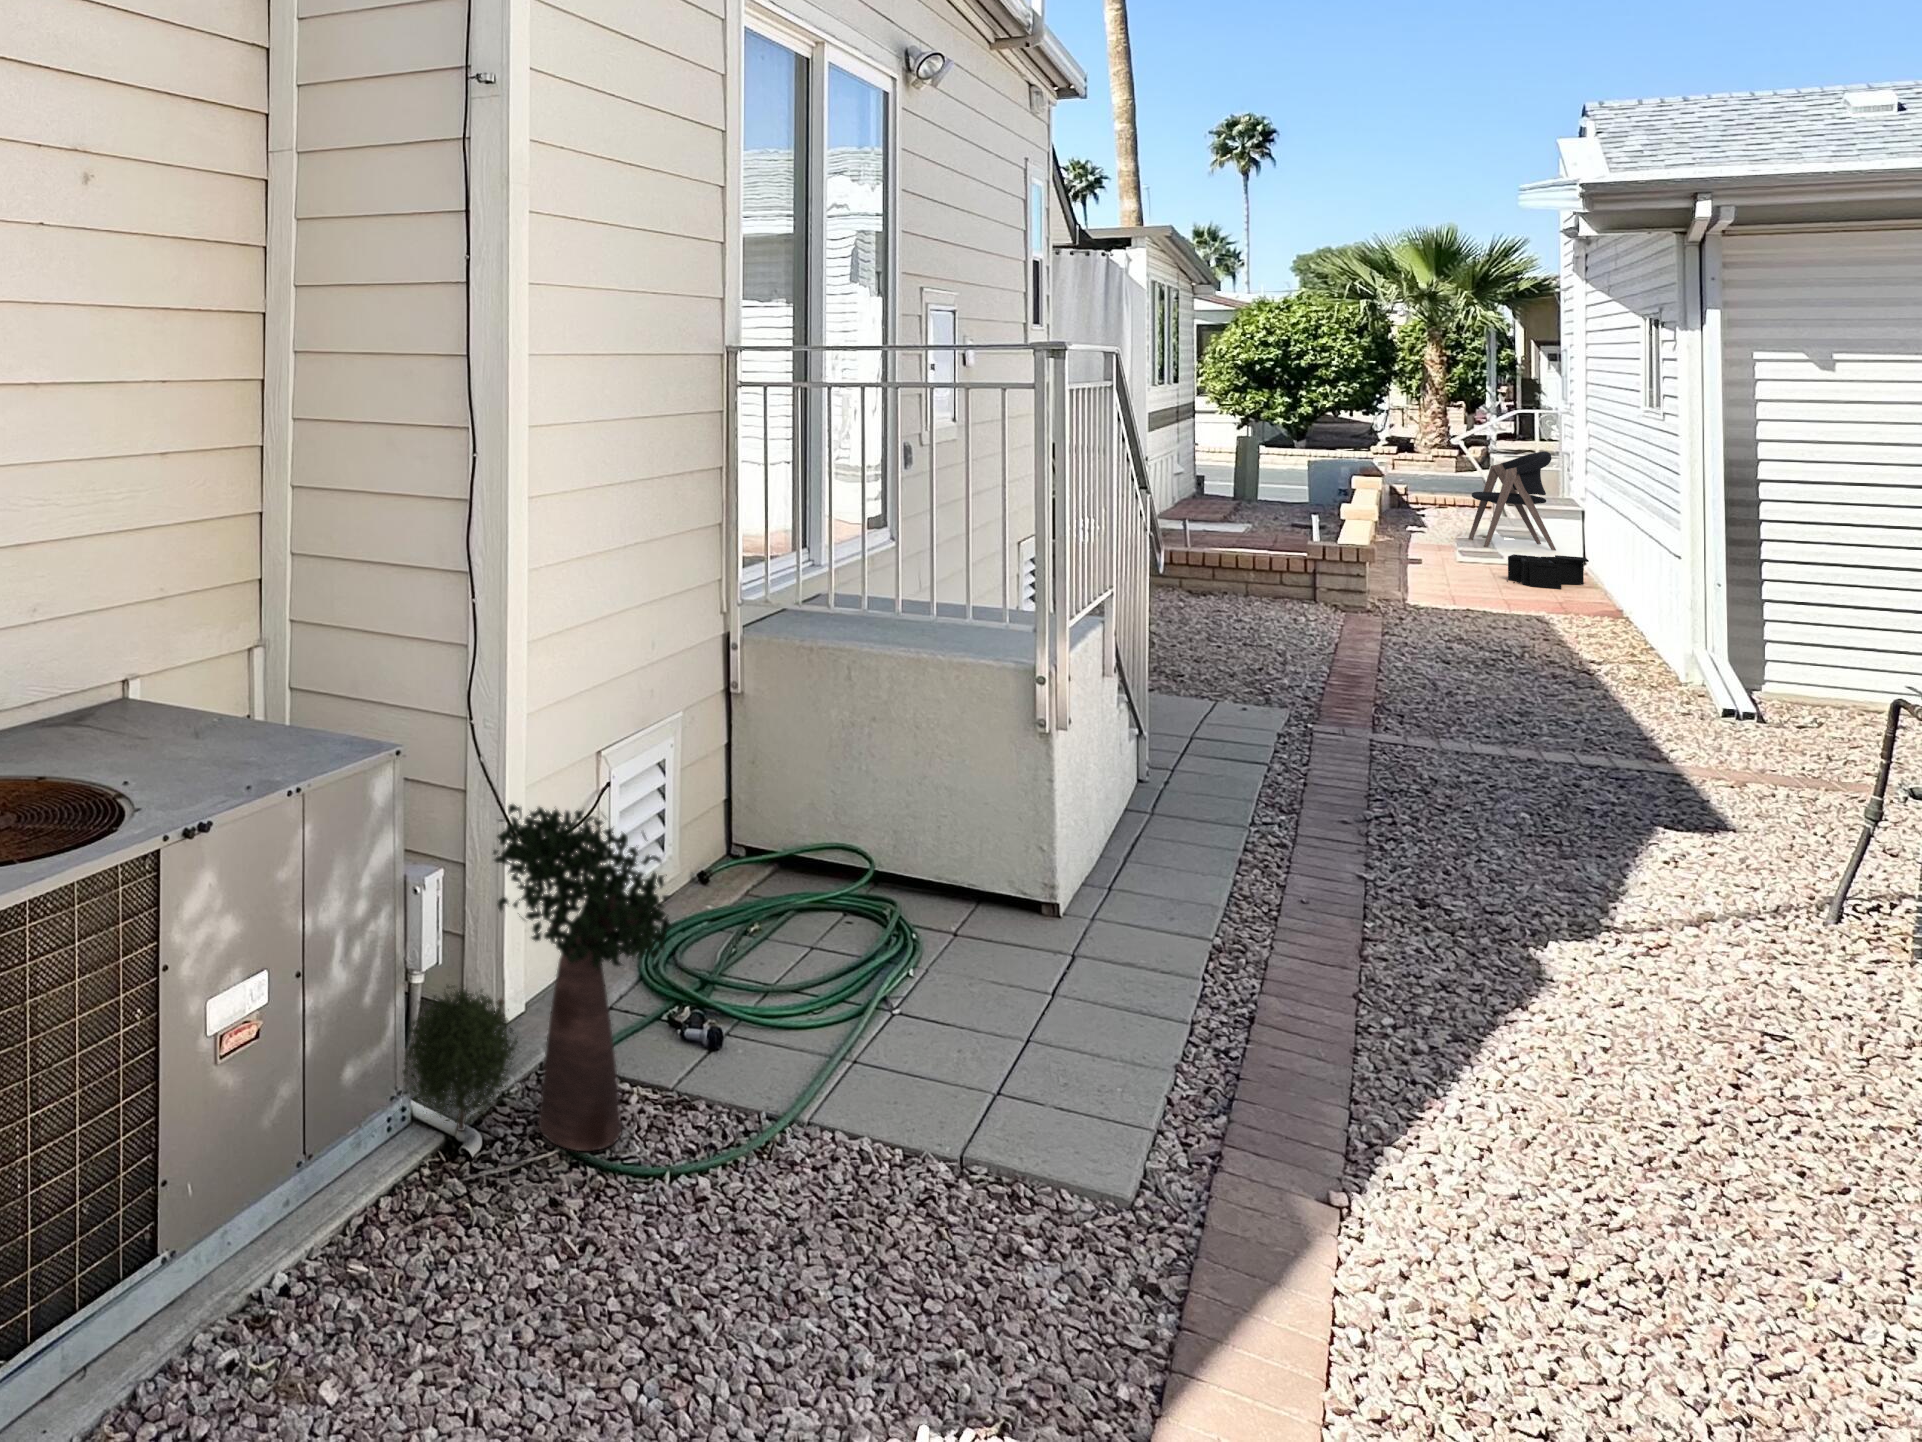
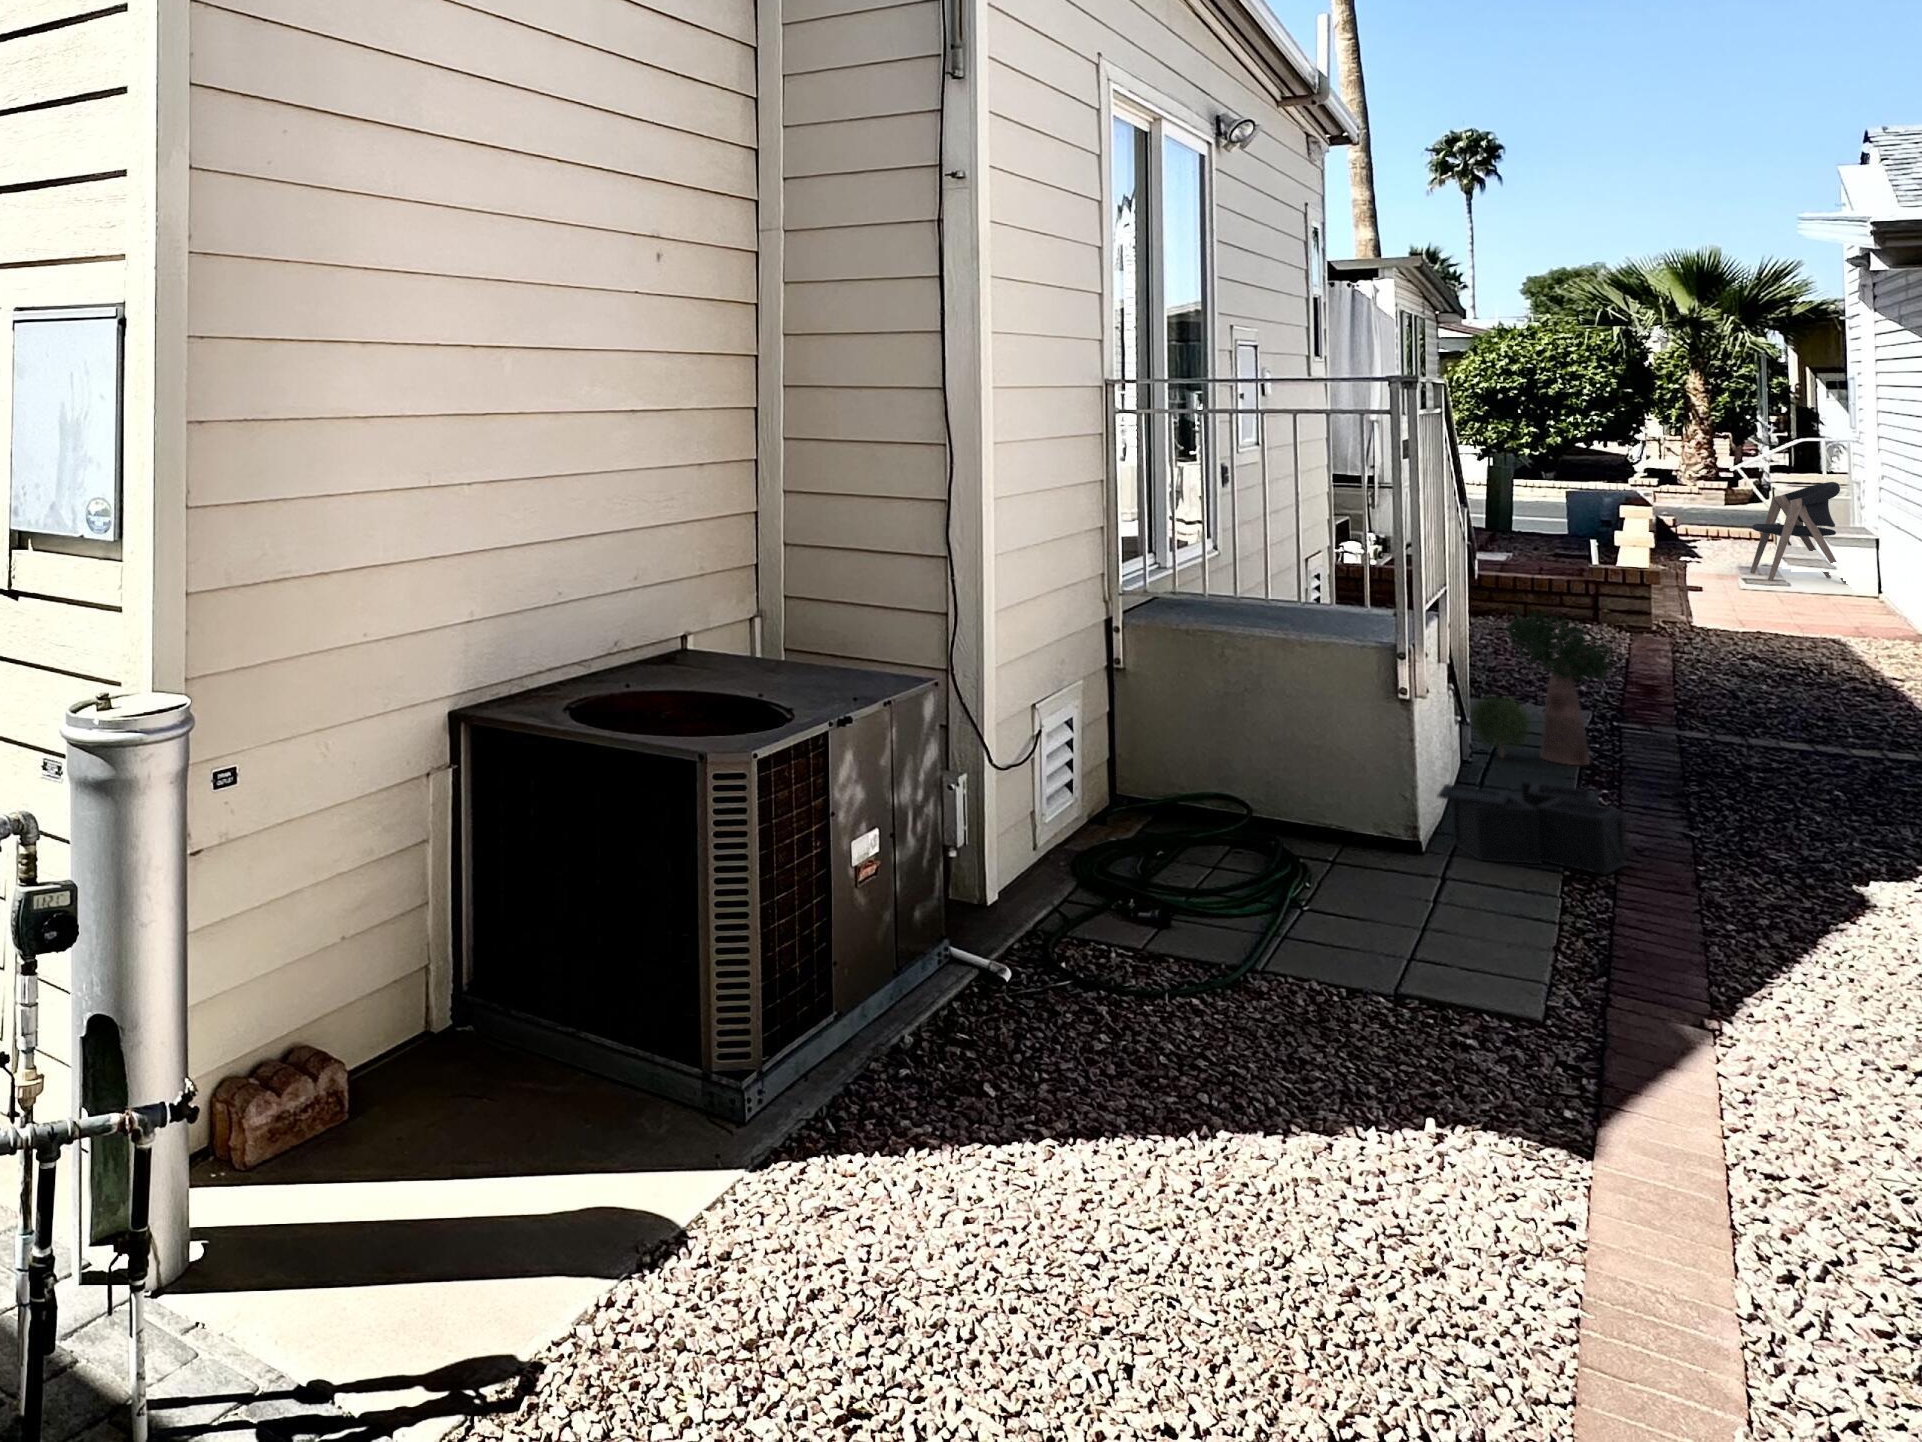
storage bin: present [1507,554,1589,589] -> present [1437,782,1626,875]
potted plant: present [403,804,672,1151] -> present [1470,611,1611,765]

